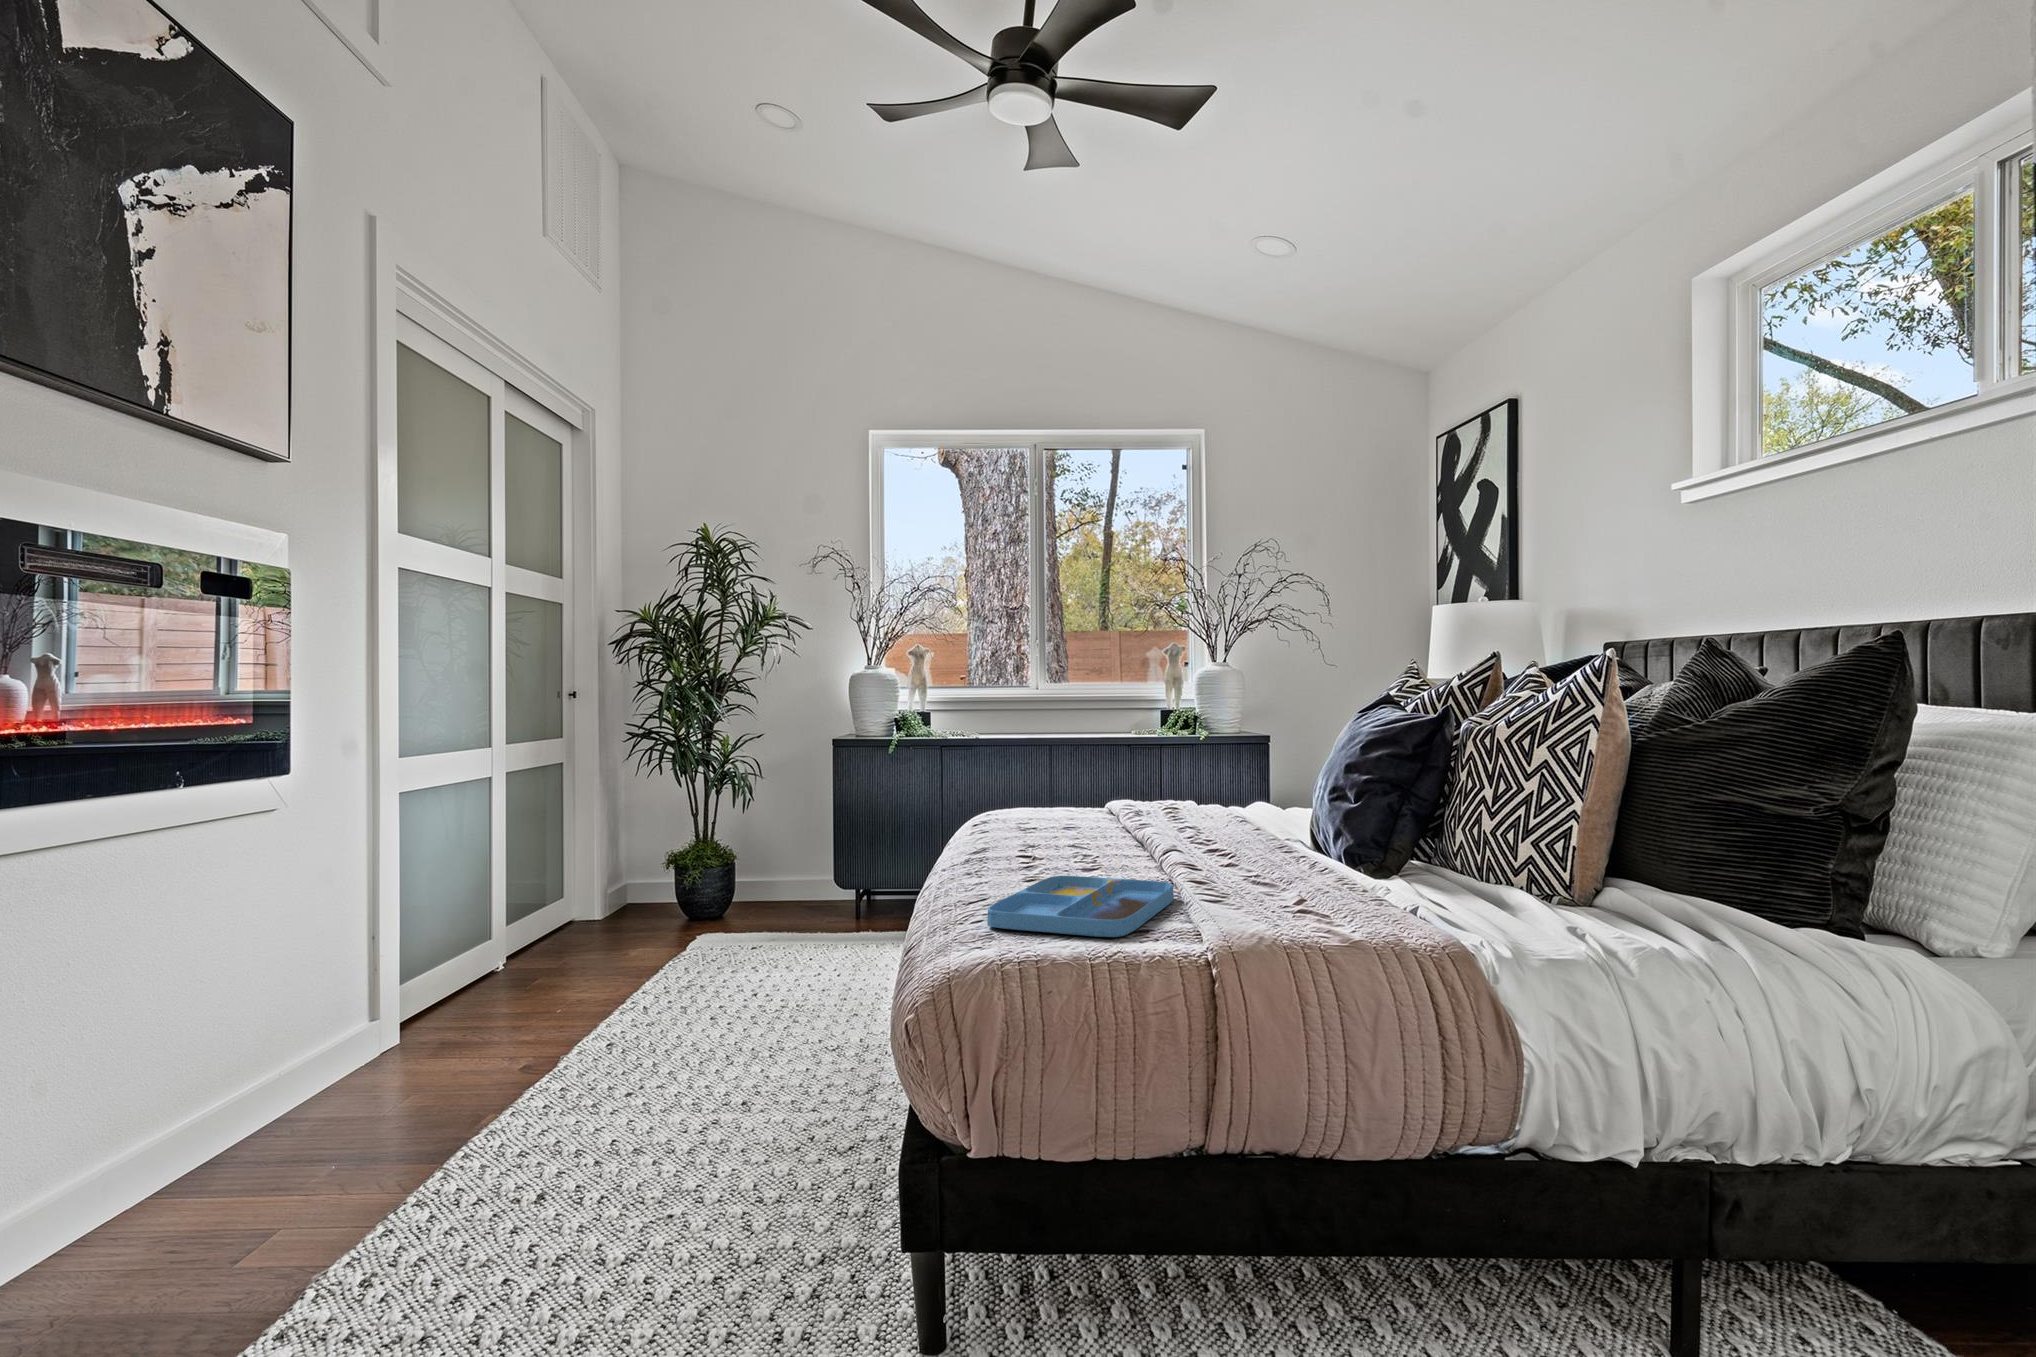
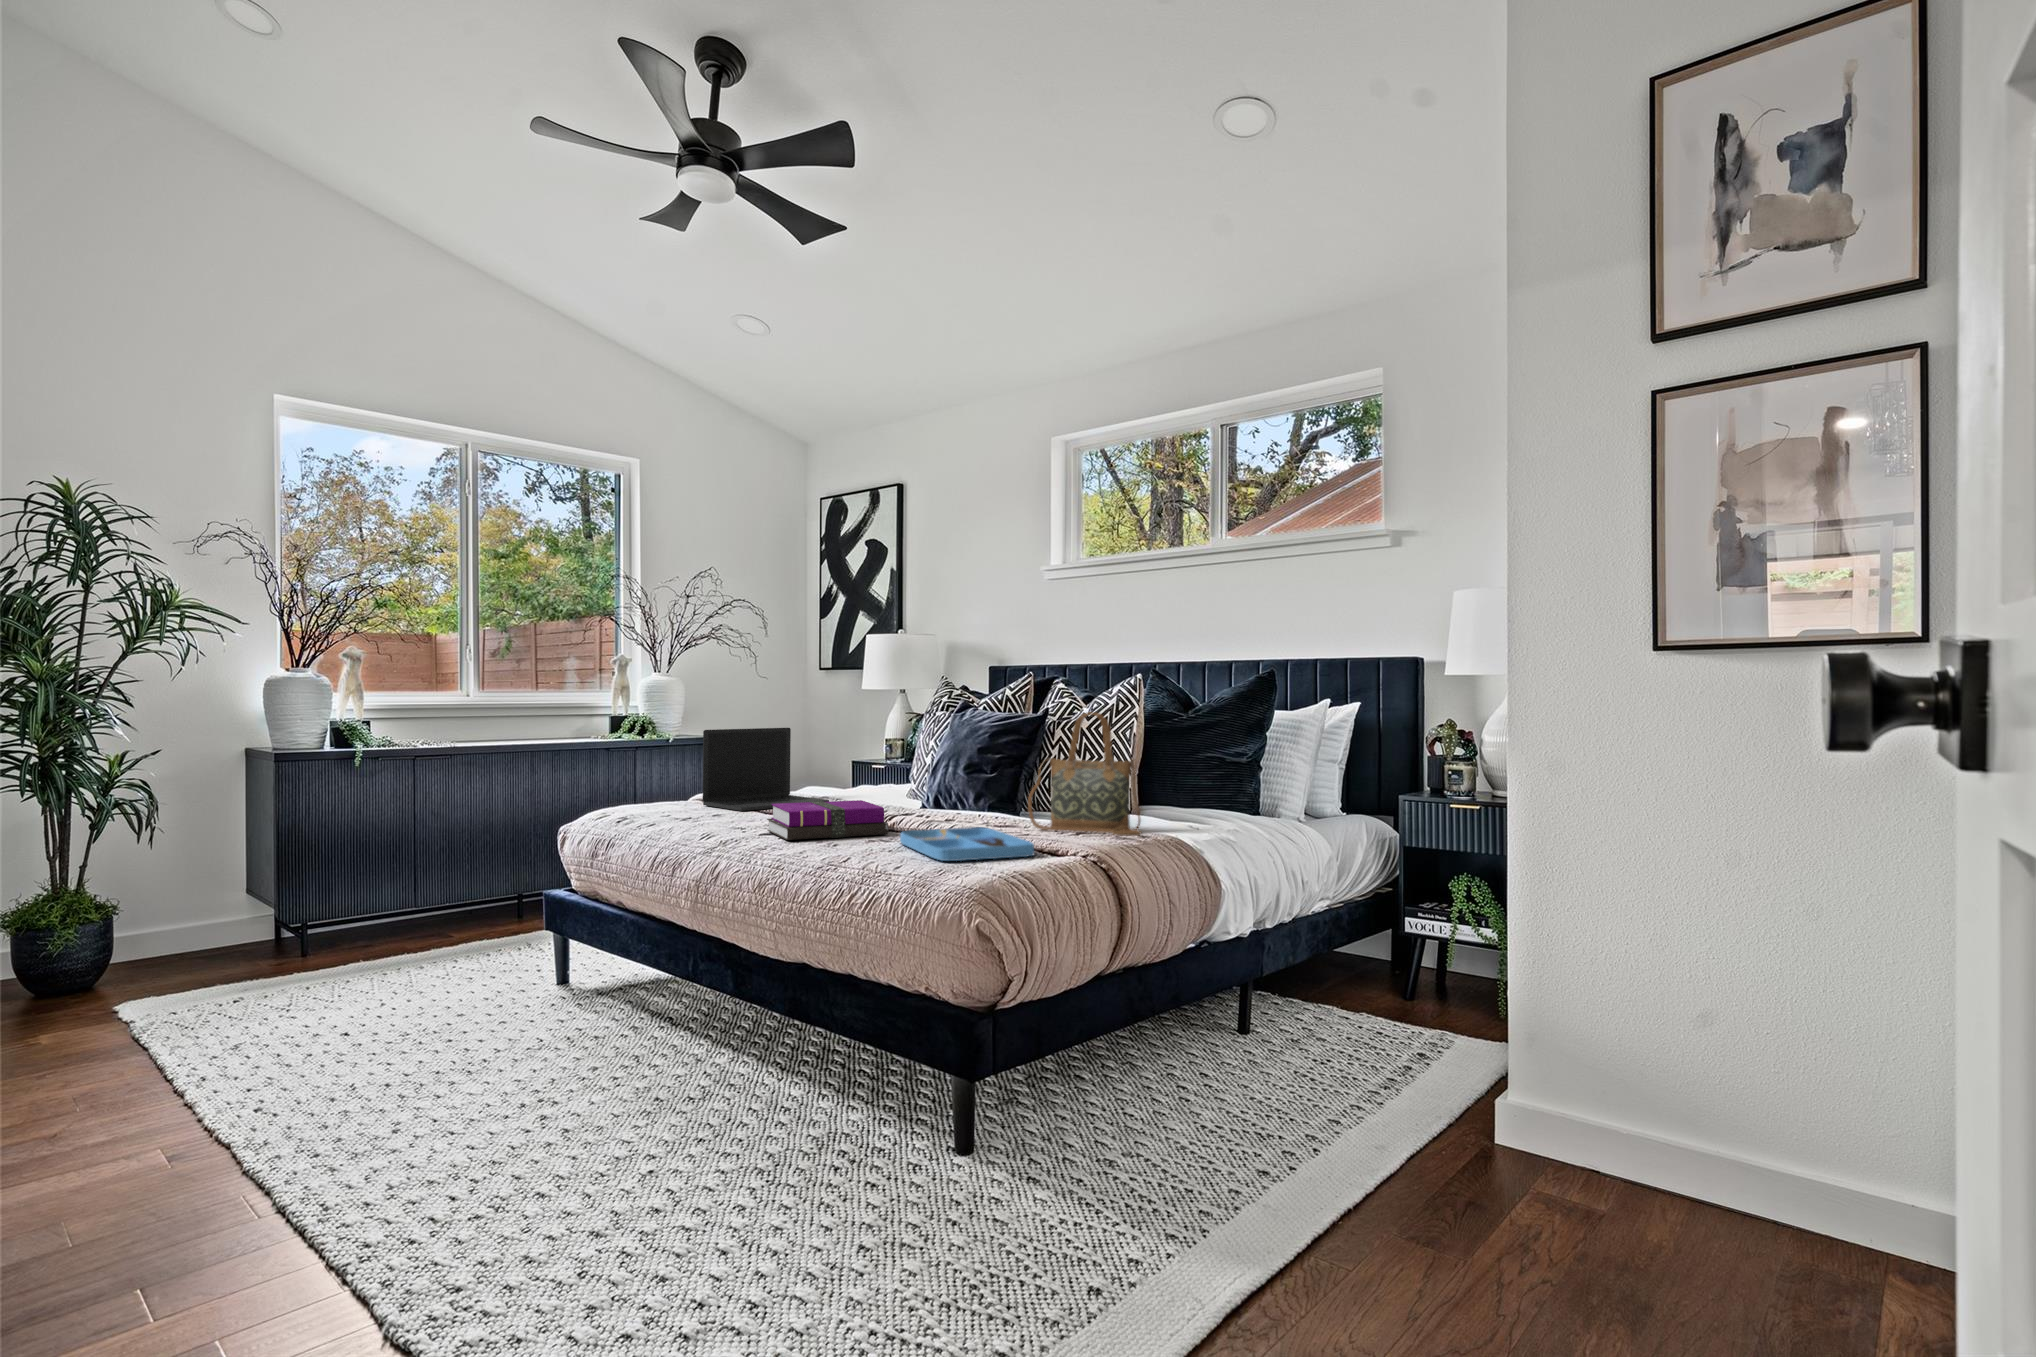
handbag: none [1281,720,1426,928] -> present [1028,712,1141,836]
laptop: none [1068,728,1200,826] -> present [703,728,829,811]
notebook: none [963,823,1114,876] -> present [767,800,888,840]

